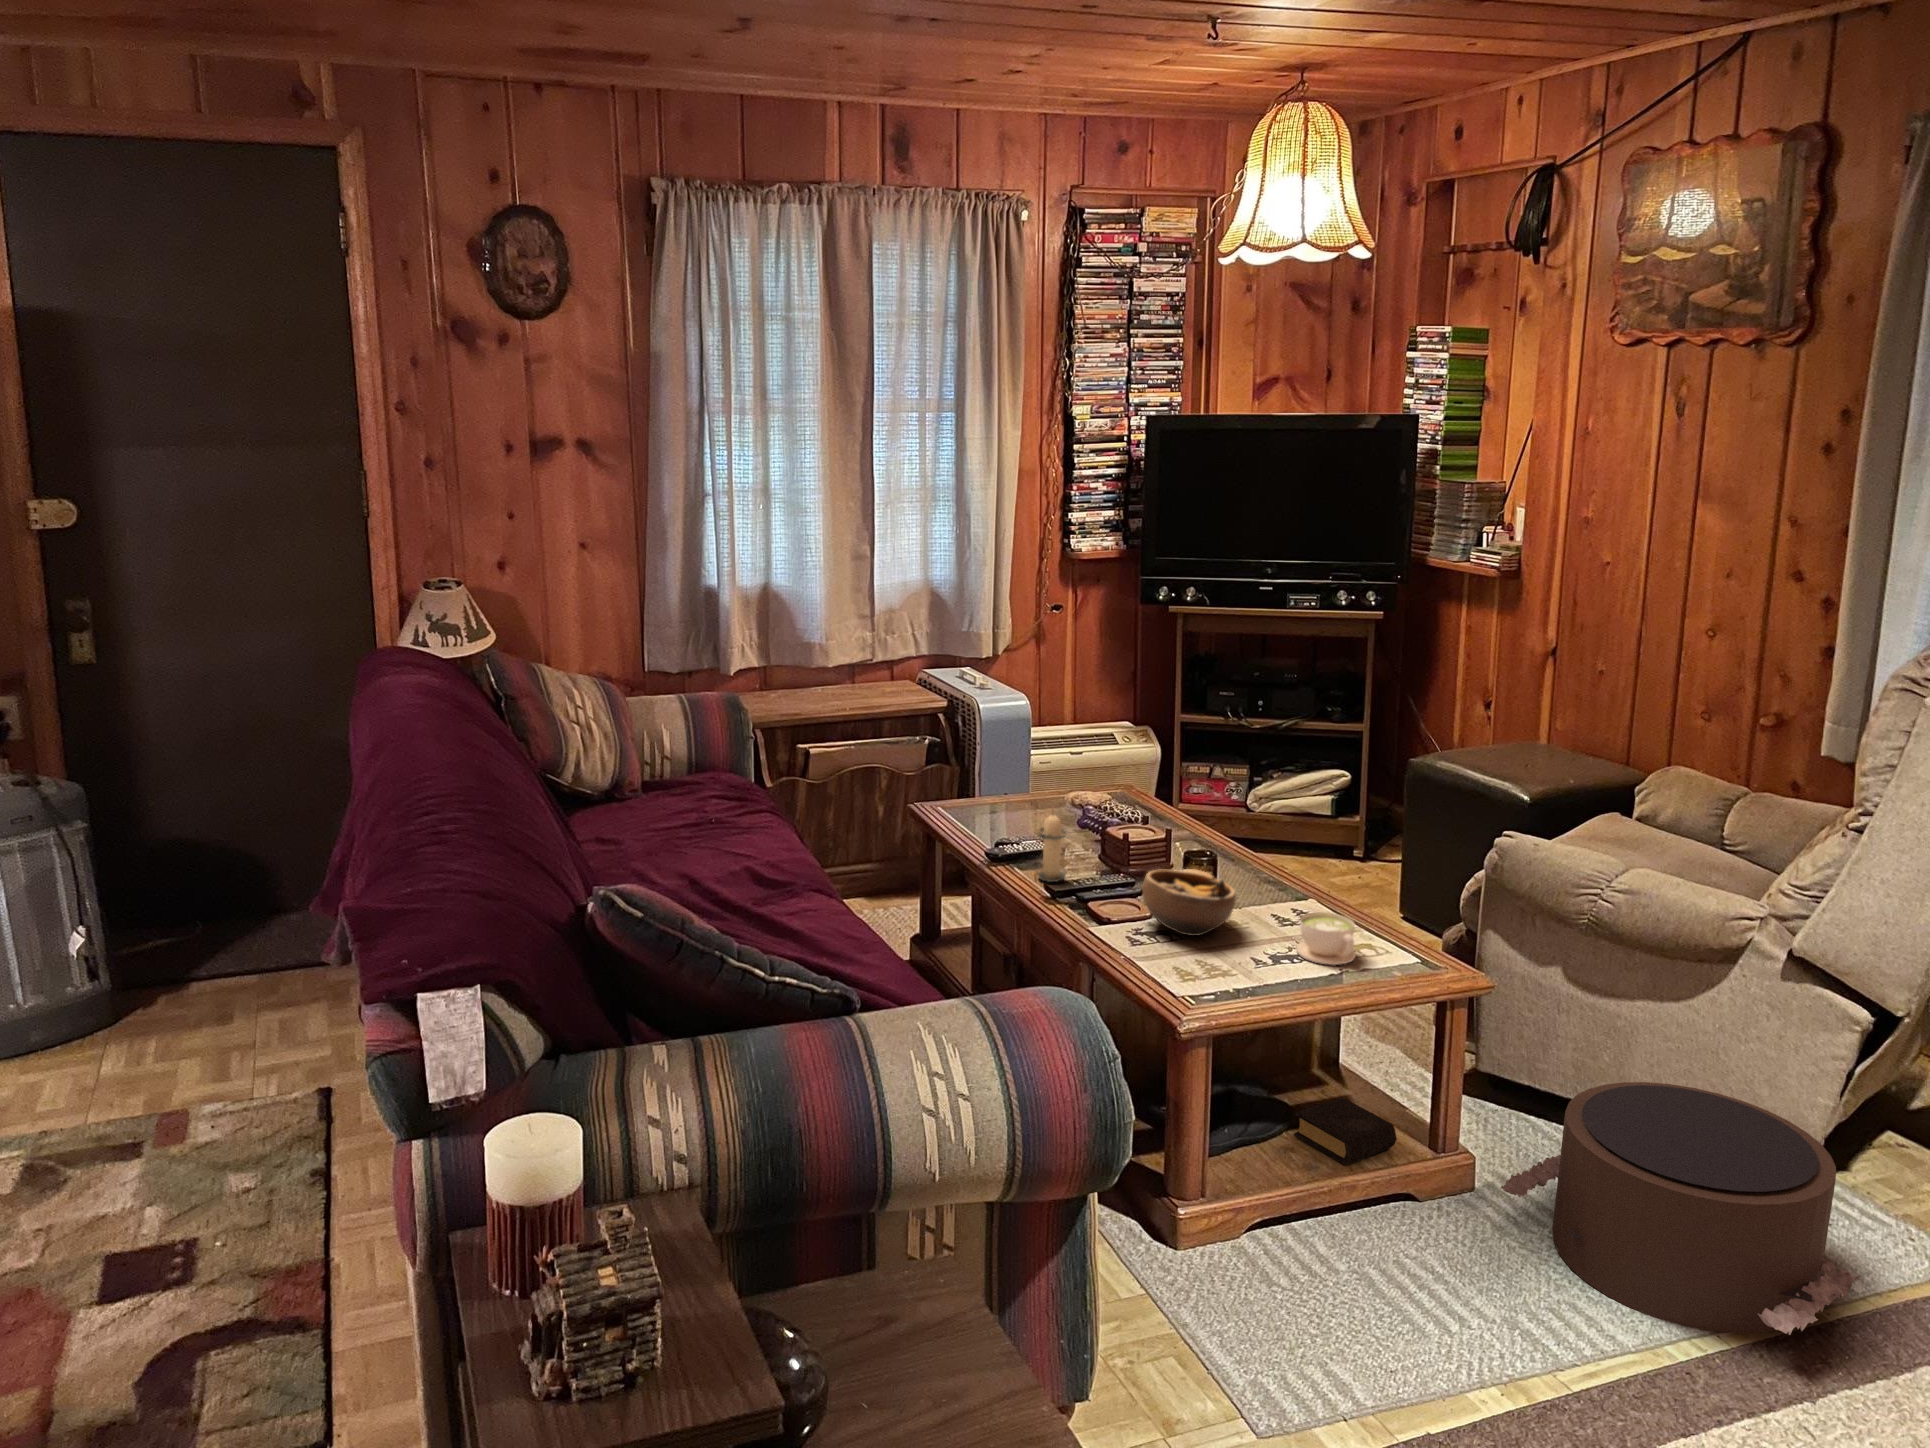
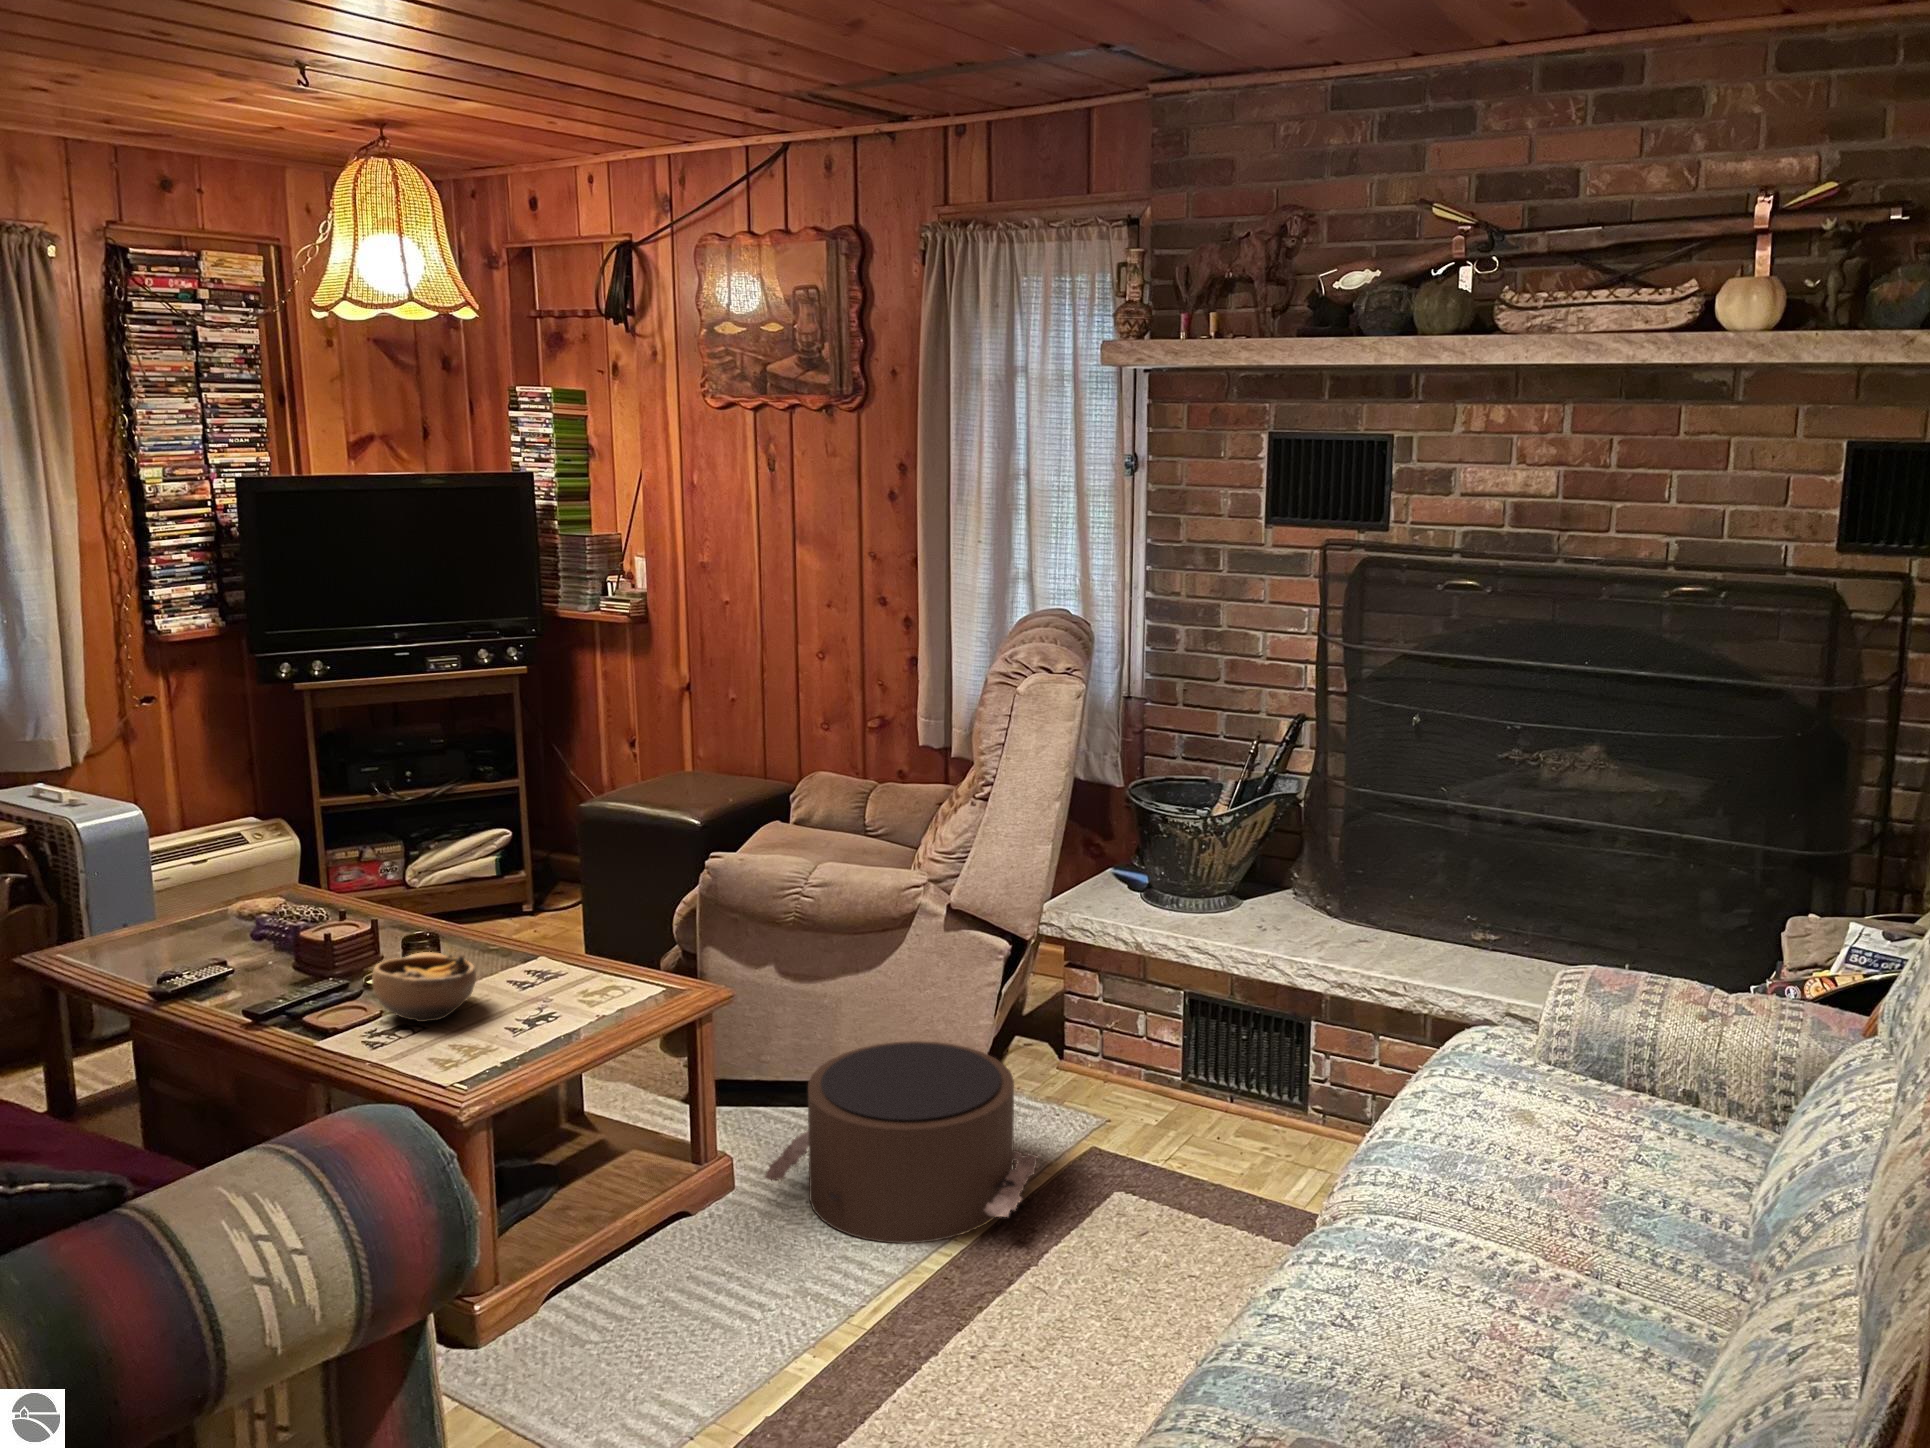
candle: present [1038,814,1065,882] -> none [224,923,270,1005]
coffee cup: present [1296,912,1356,965] -> none [546,964,605,1015]
book: present [1294,1097,1397,1165] -> none [561,1143,661,1206]

